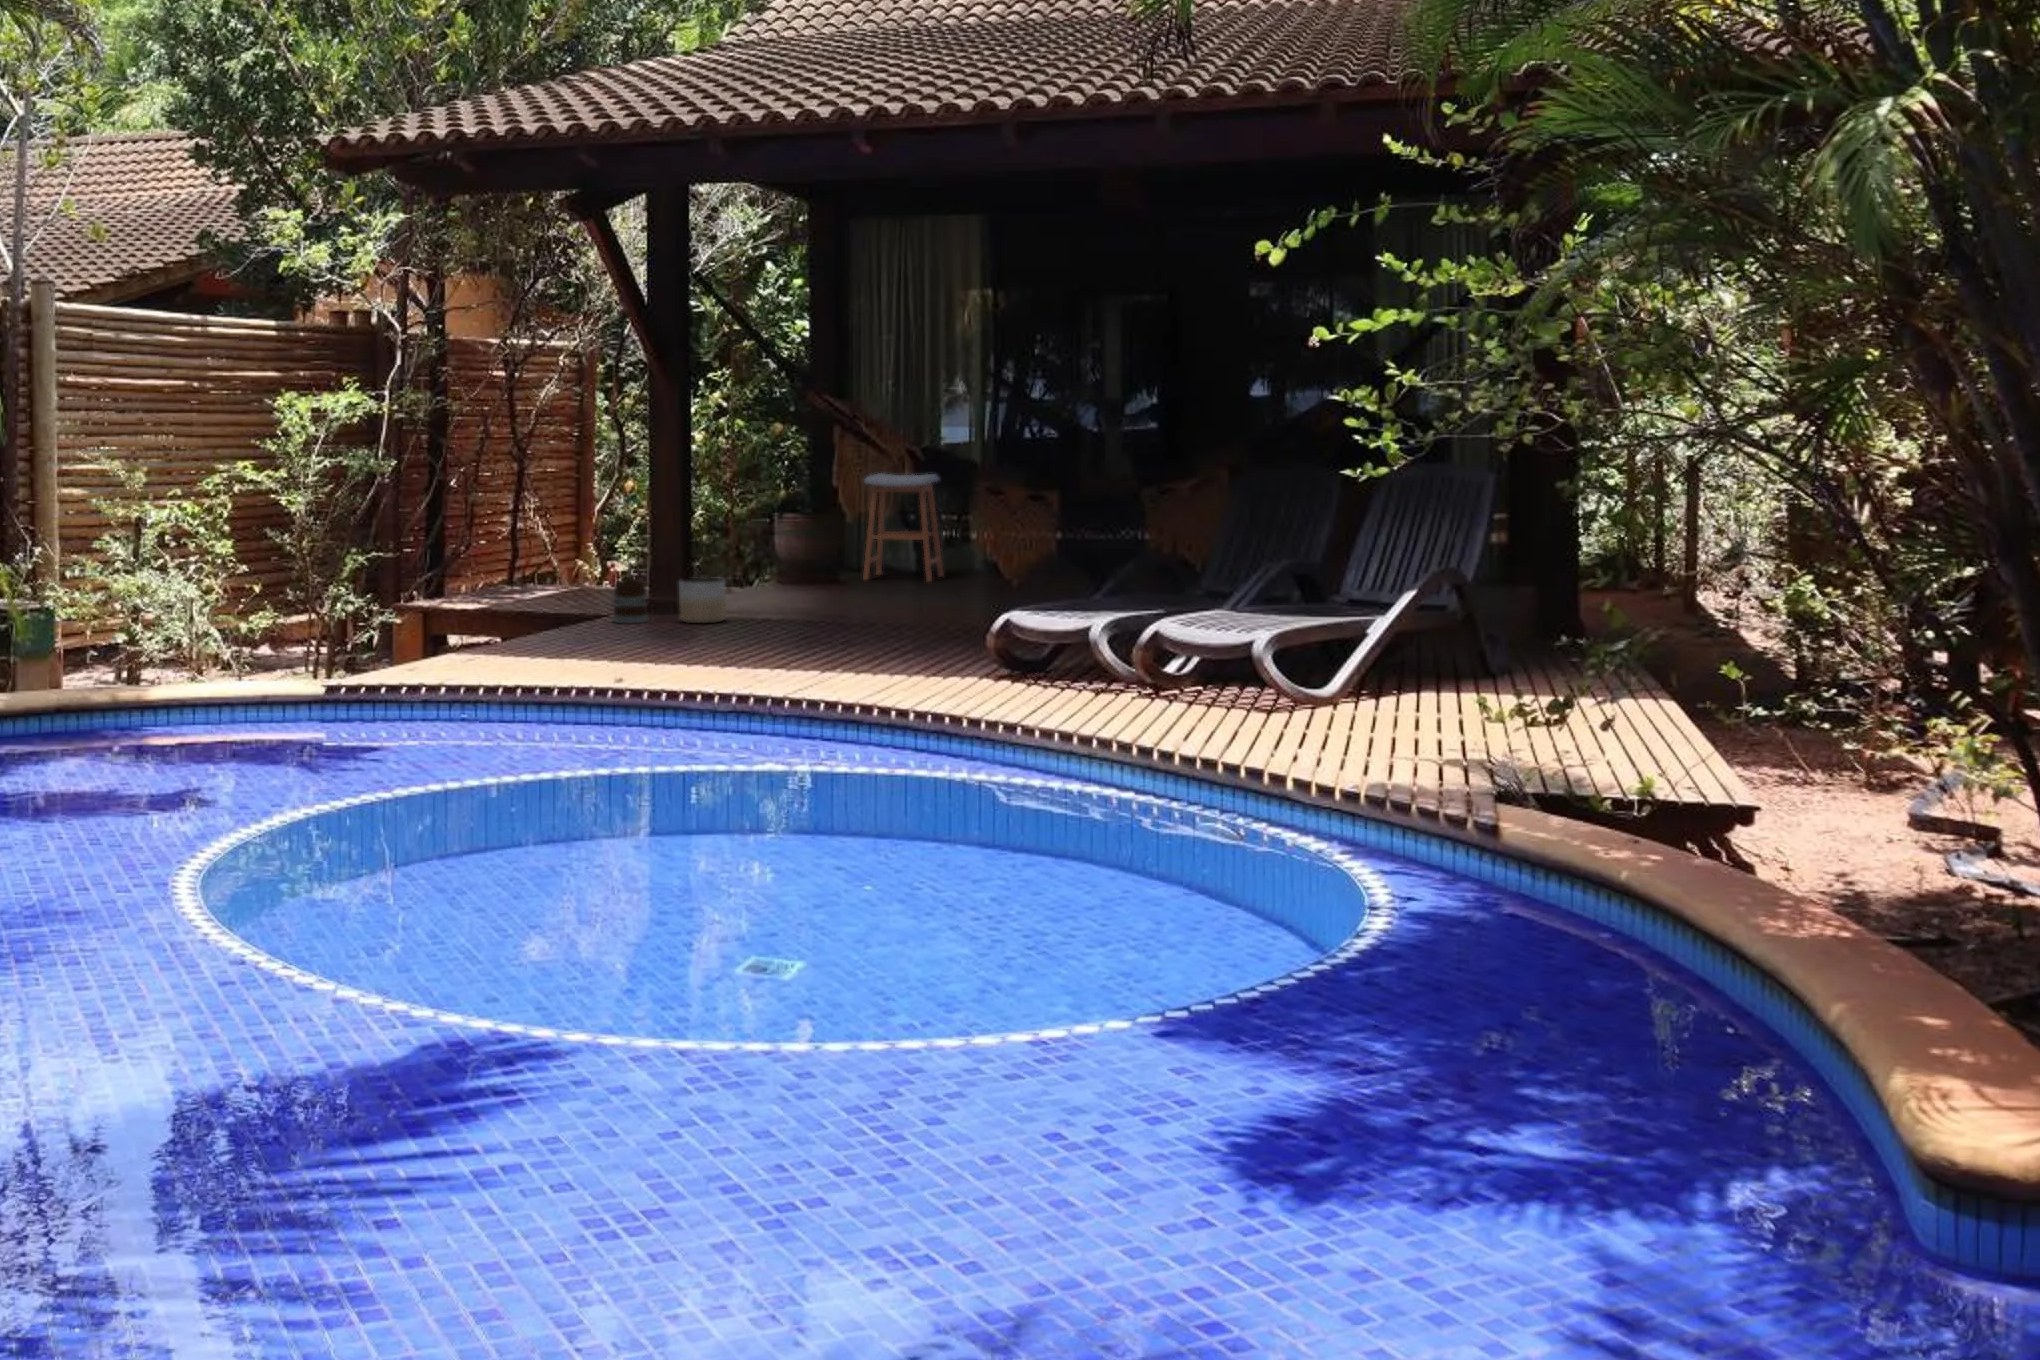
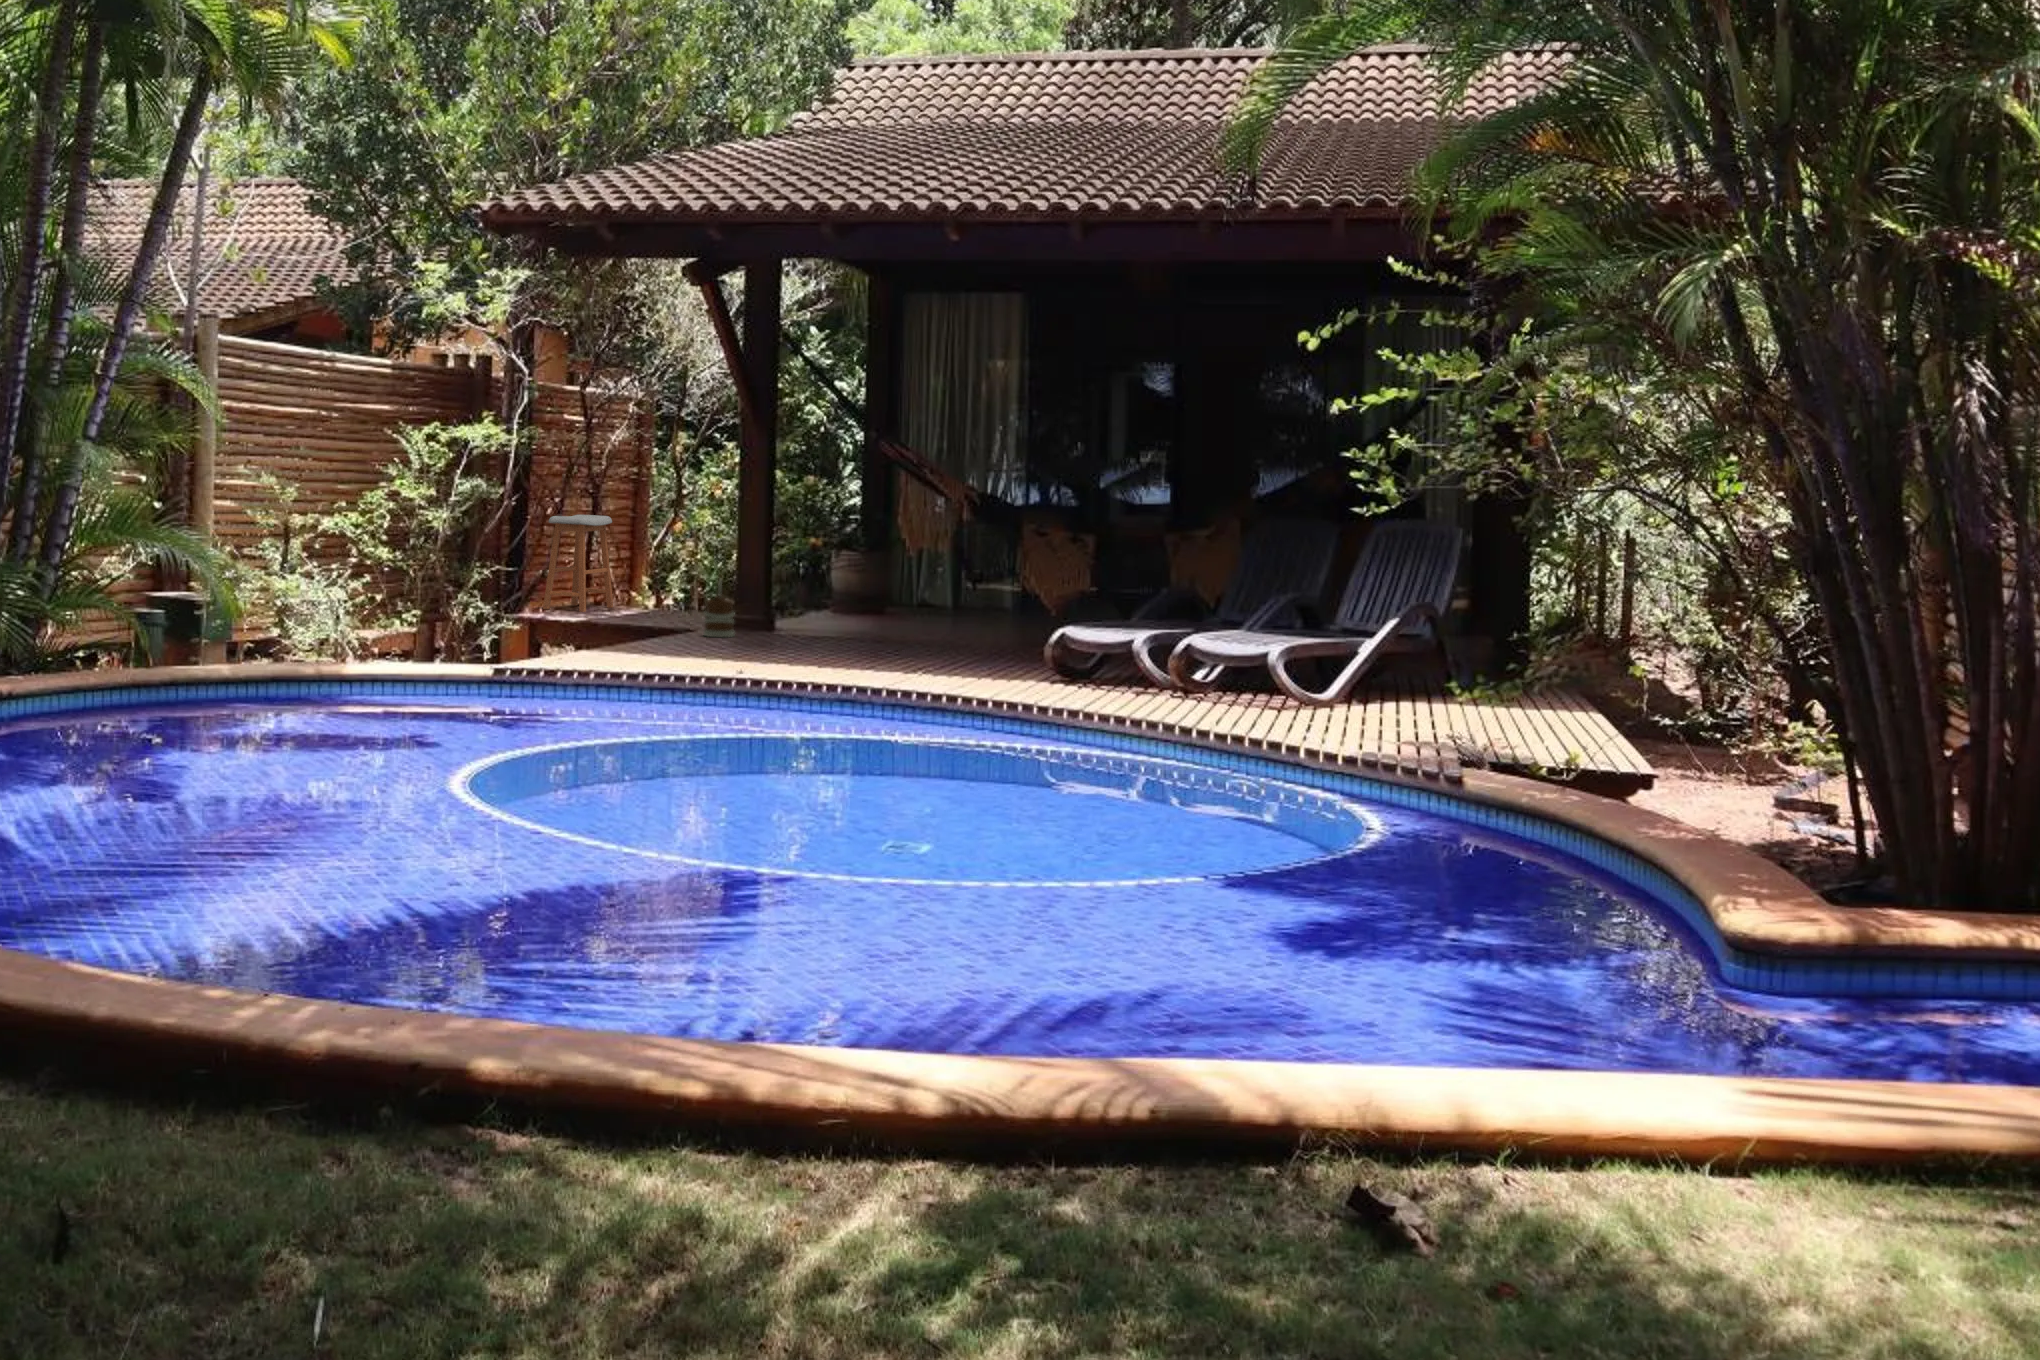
stool: present [863,473,943,582] -> present [543,515,613,612]
planter: present [679,577,726,623] -> none [762,600,804,639]

